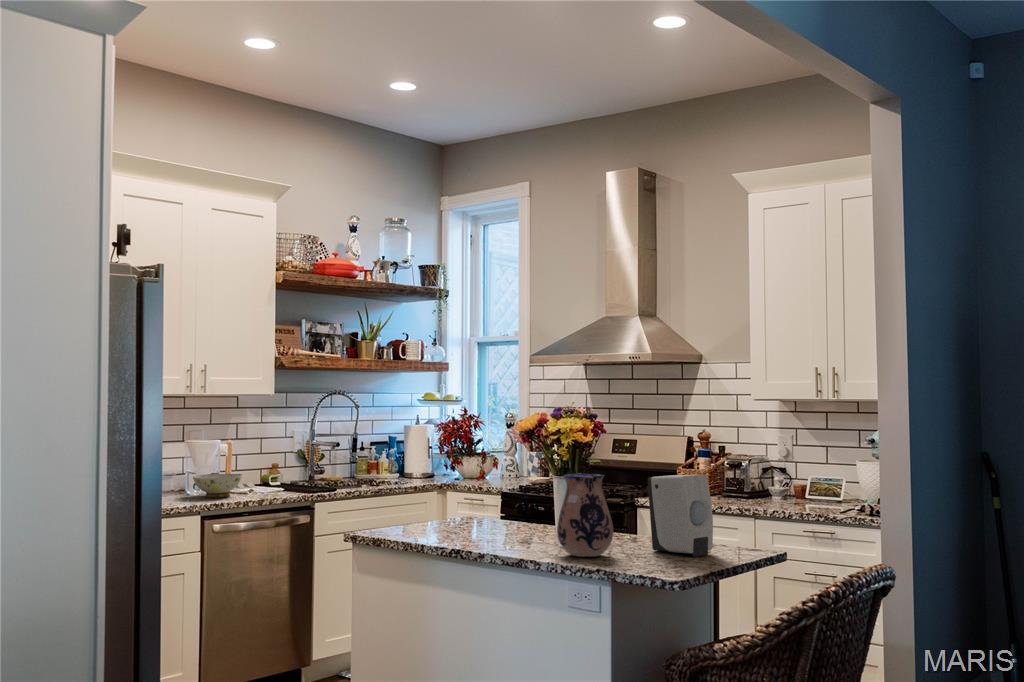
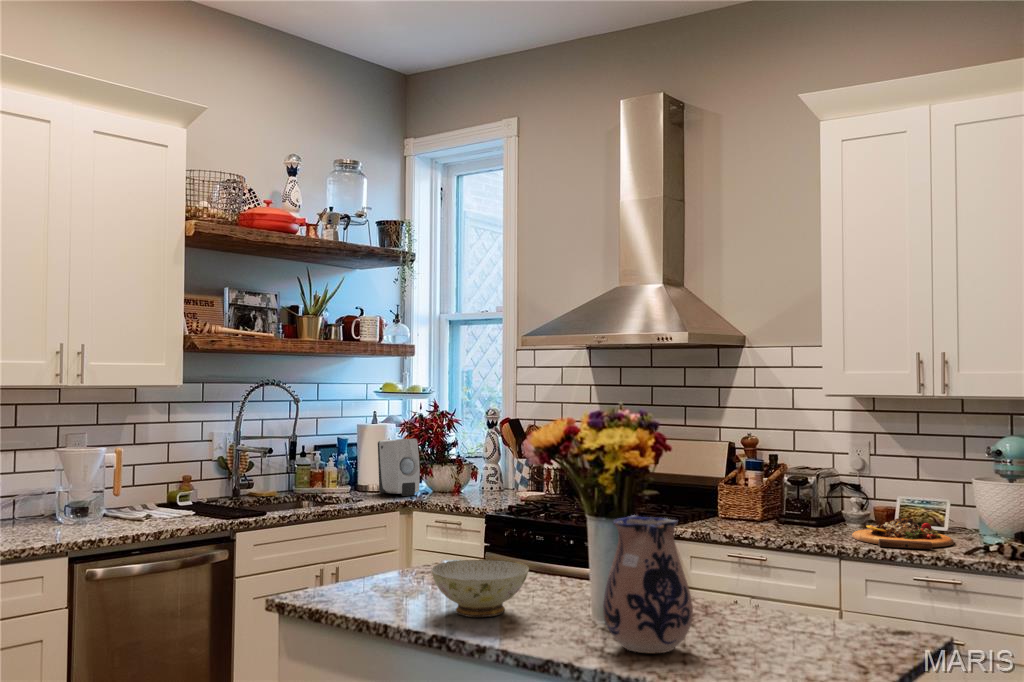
ceramic bowl: present [193,474,242,498] -> present [431,559,529,617]
soap dispenser: present [648,475,713,557] -> present [378,439,420,496]
cutting board: none [770,490,843,511] -> present [852,518,954,549]

